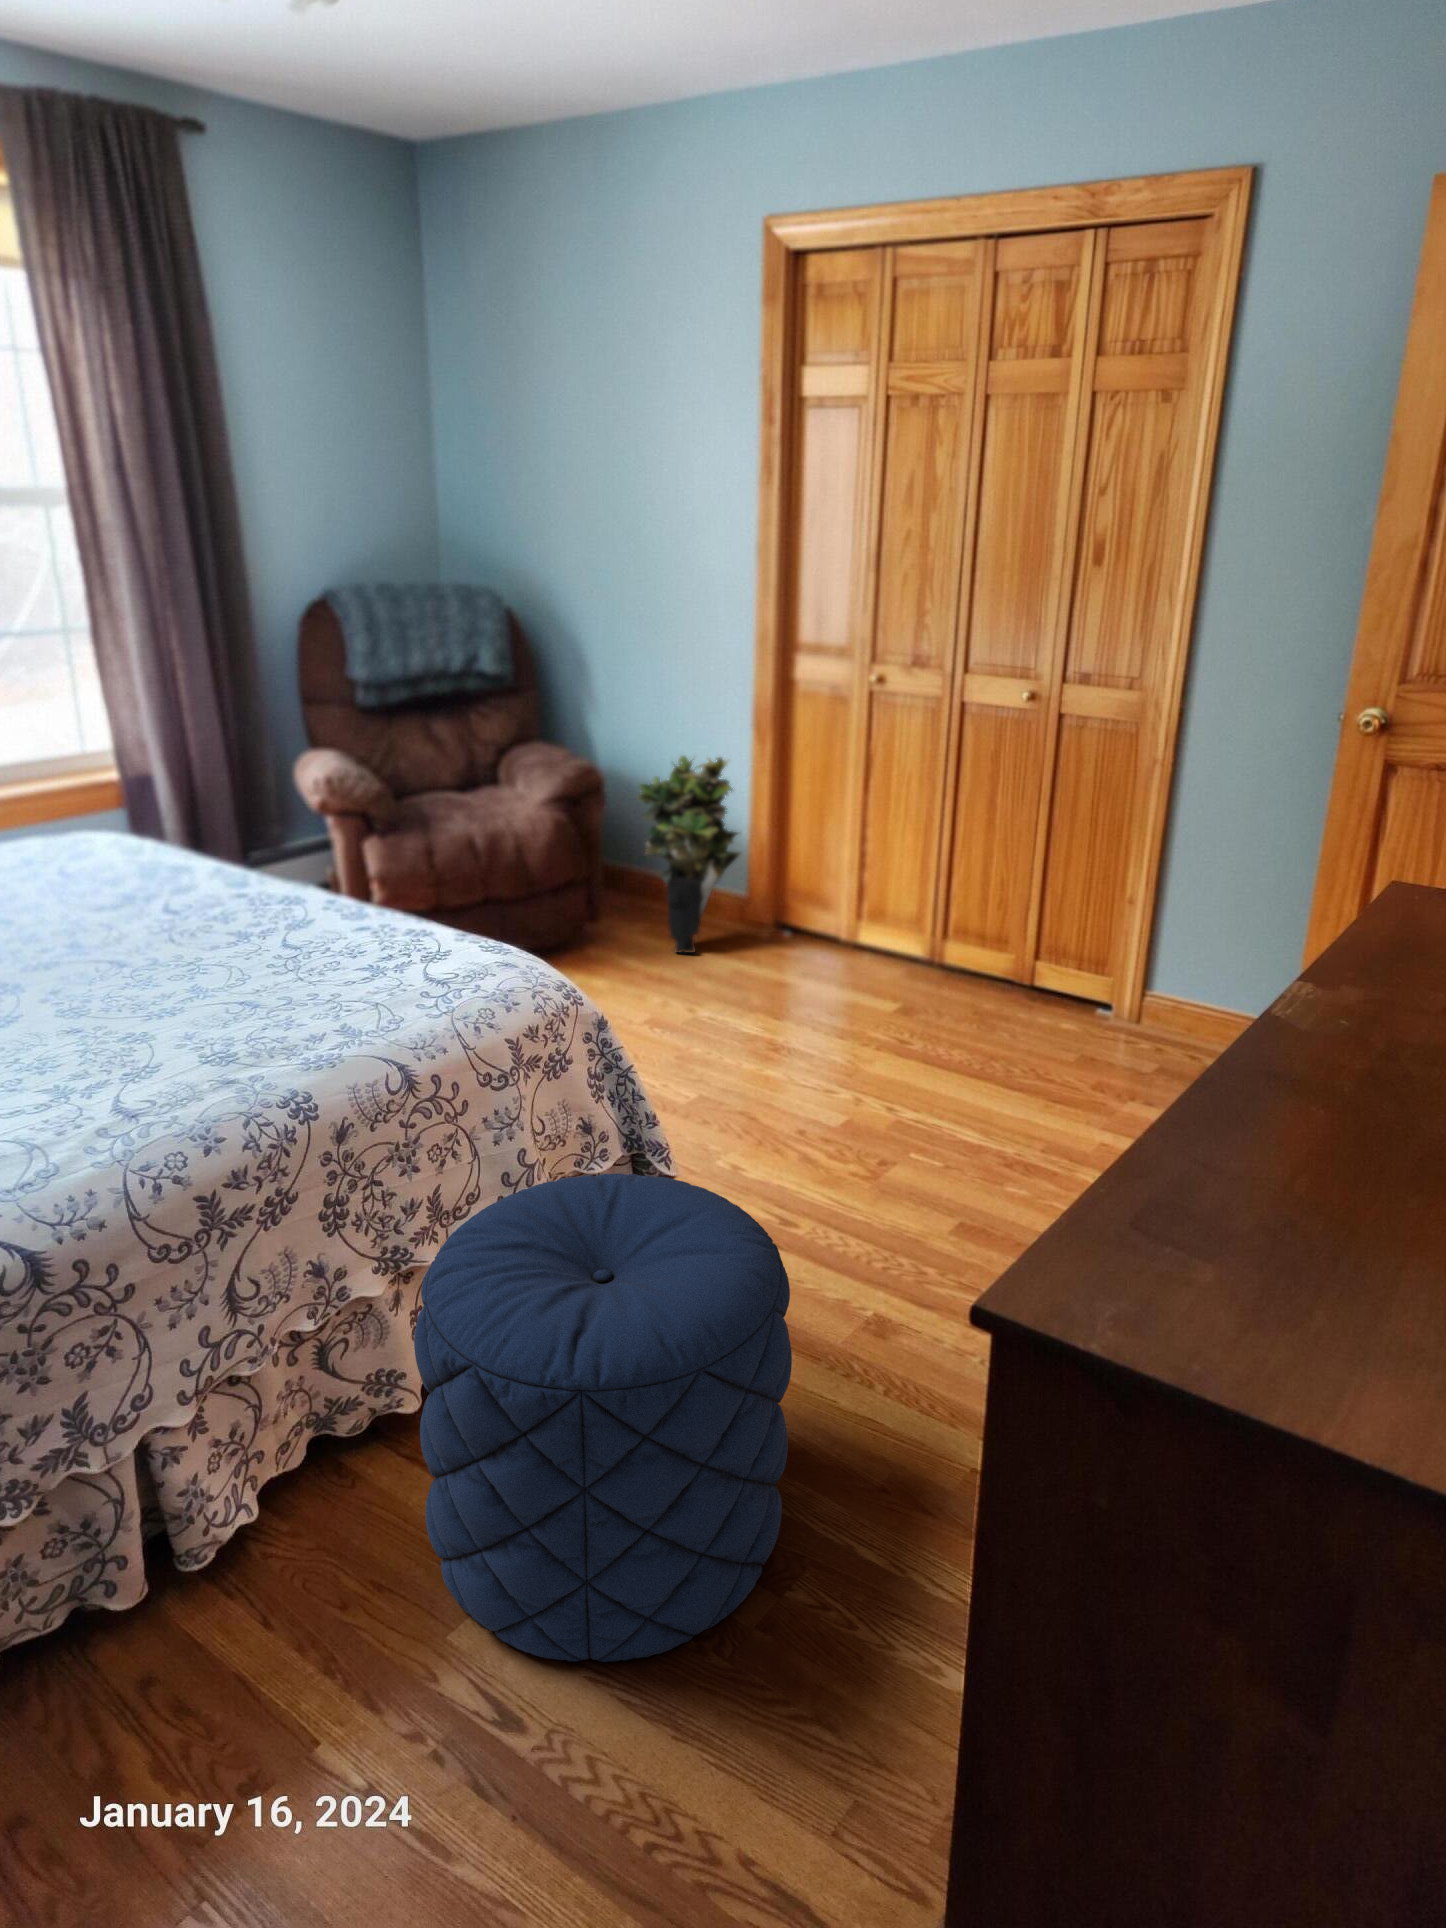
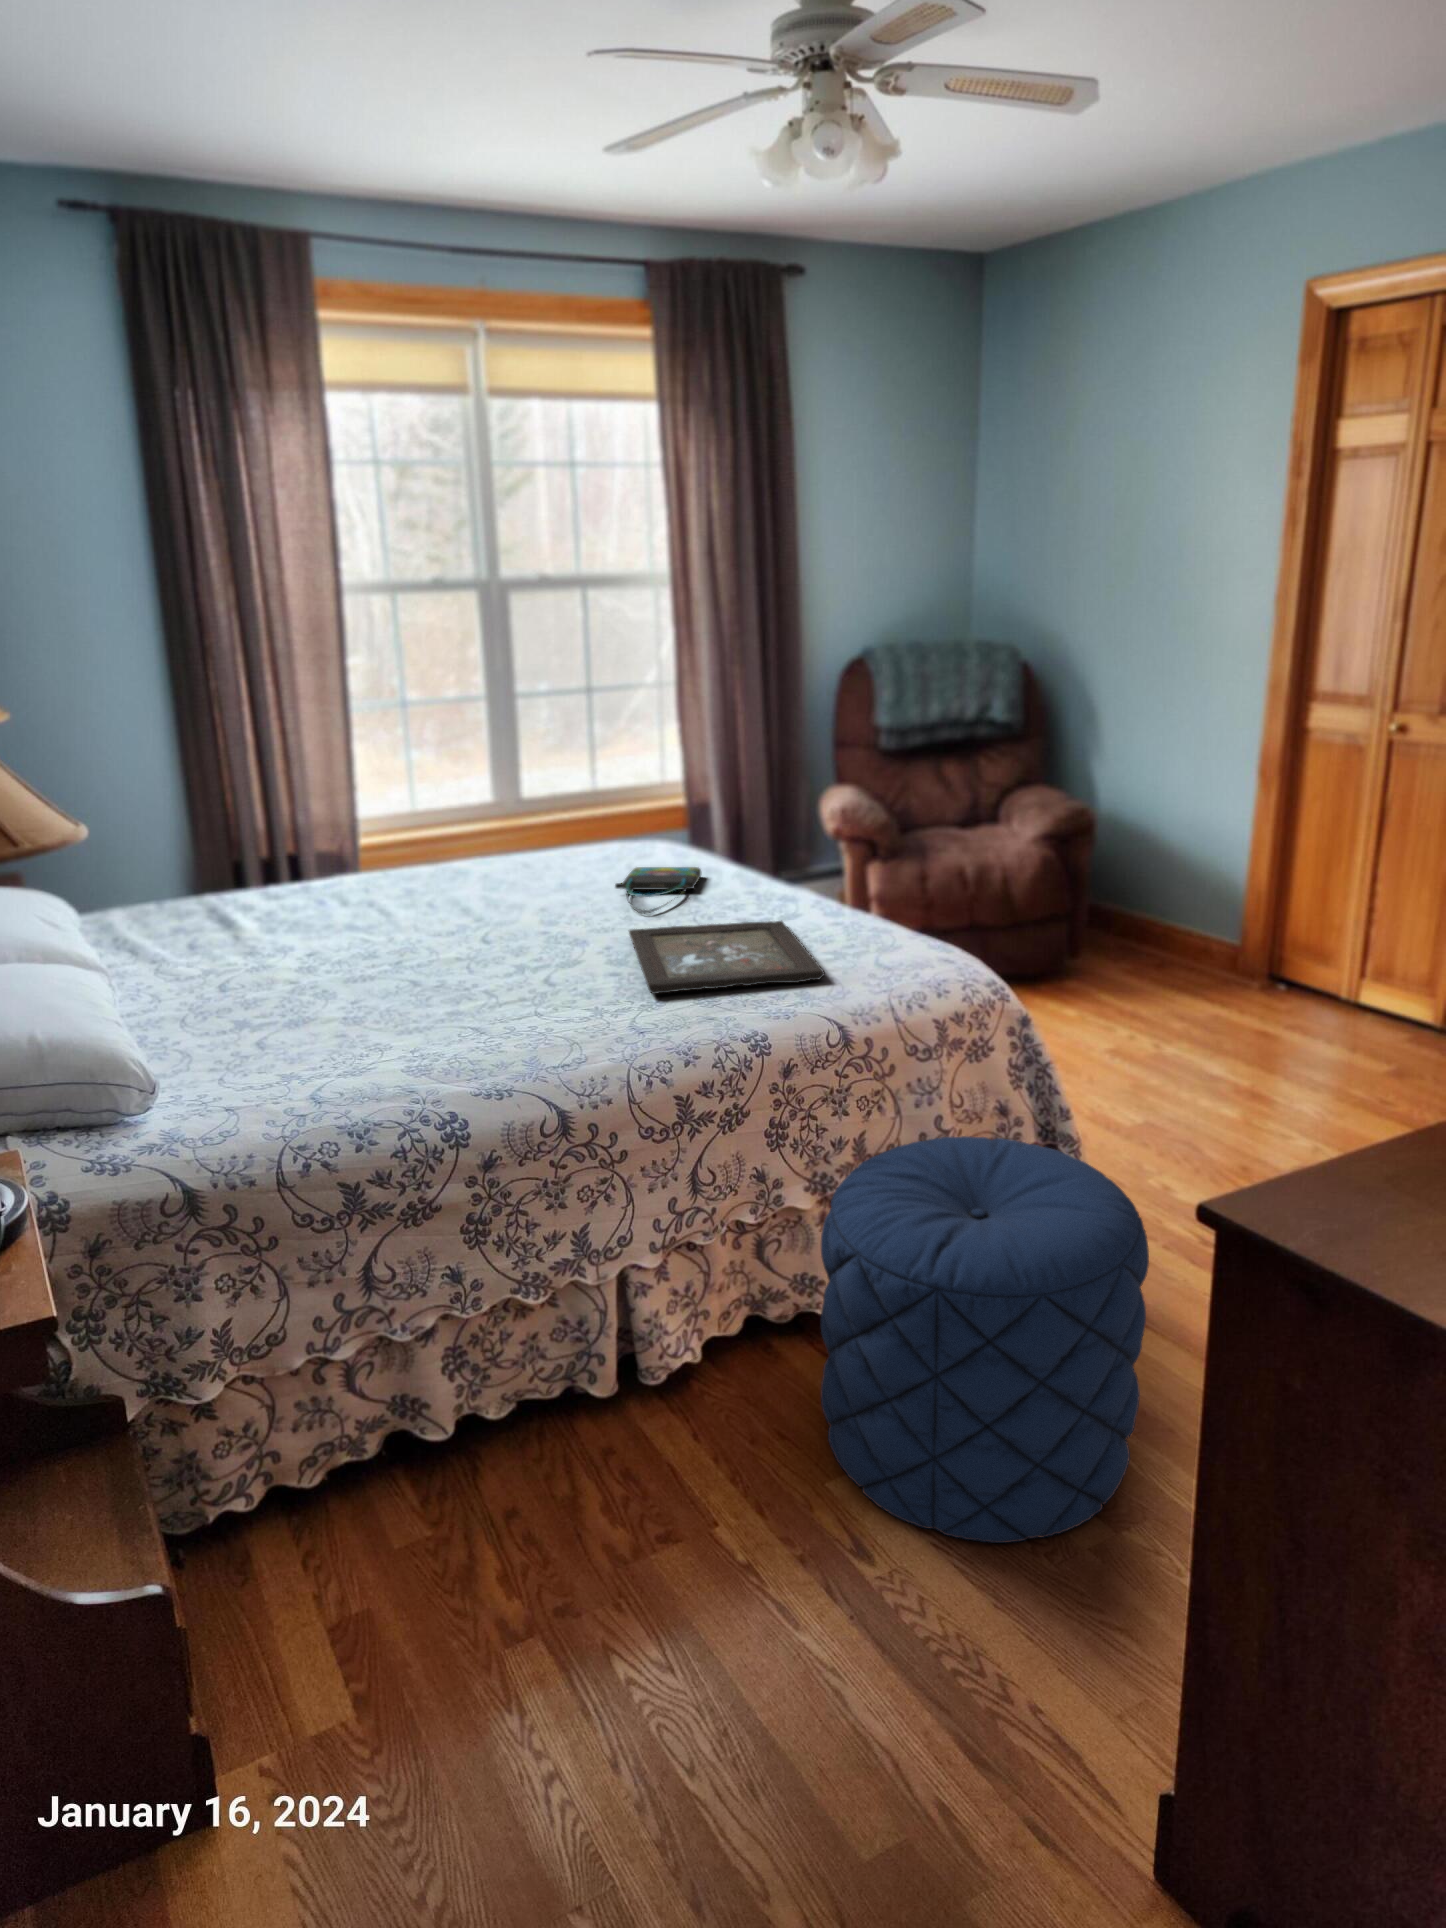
potted plant: present [639,756,740,953] -> none [1124,802,1230,994]
tote bag: none [51,866,170,936] -> present [615,867,701,914]
tray: none [84,930,366,1053] -> present [629,921,824,994]

